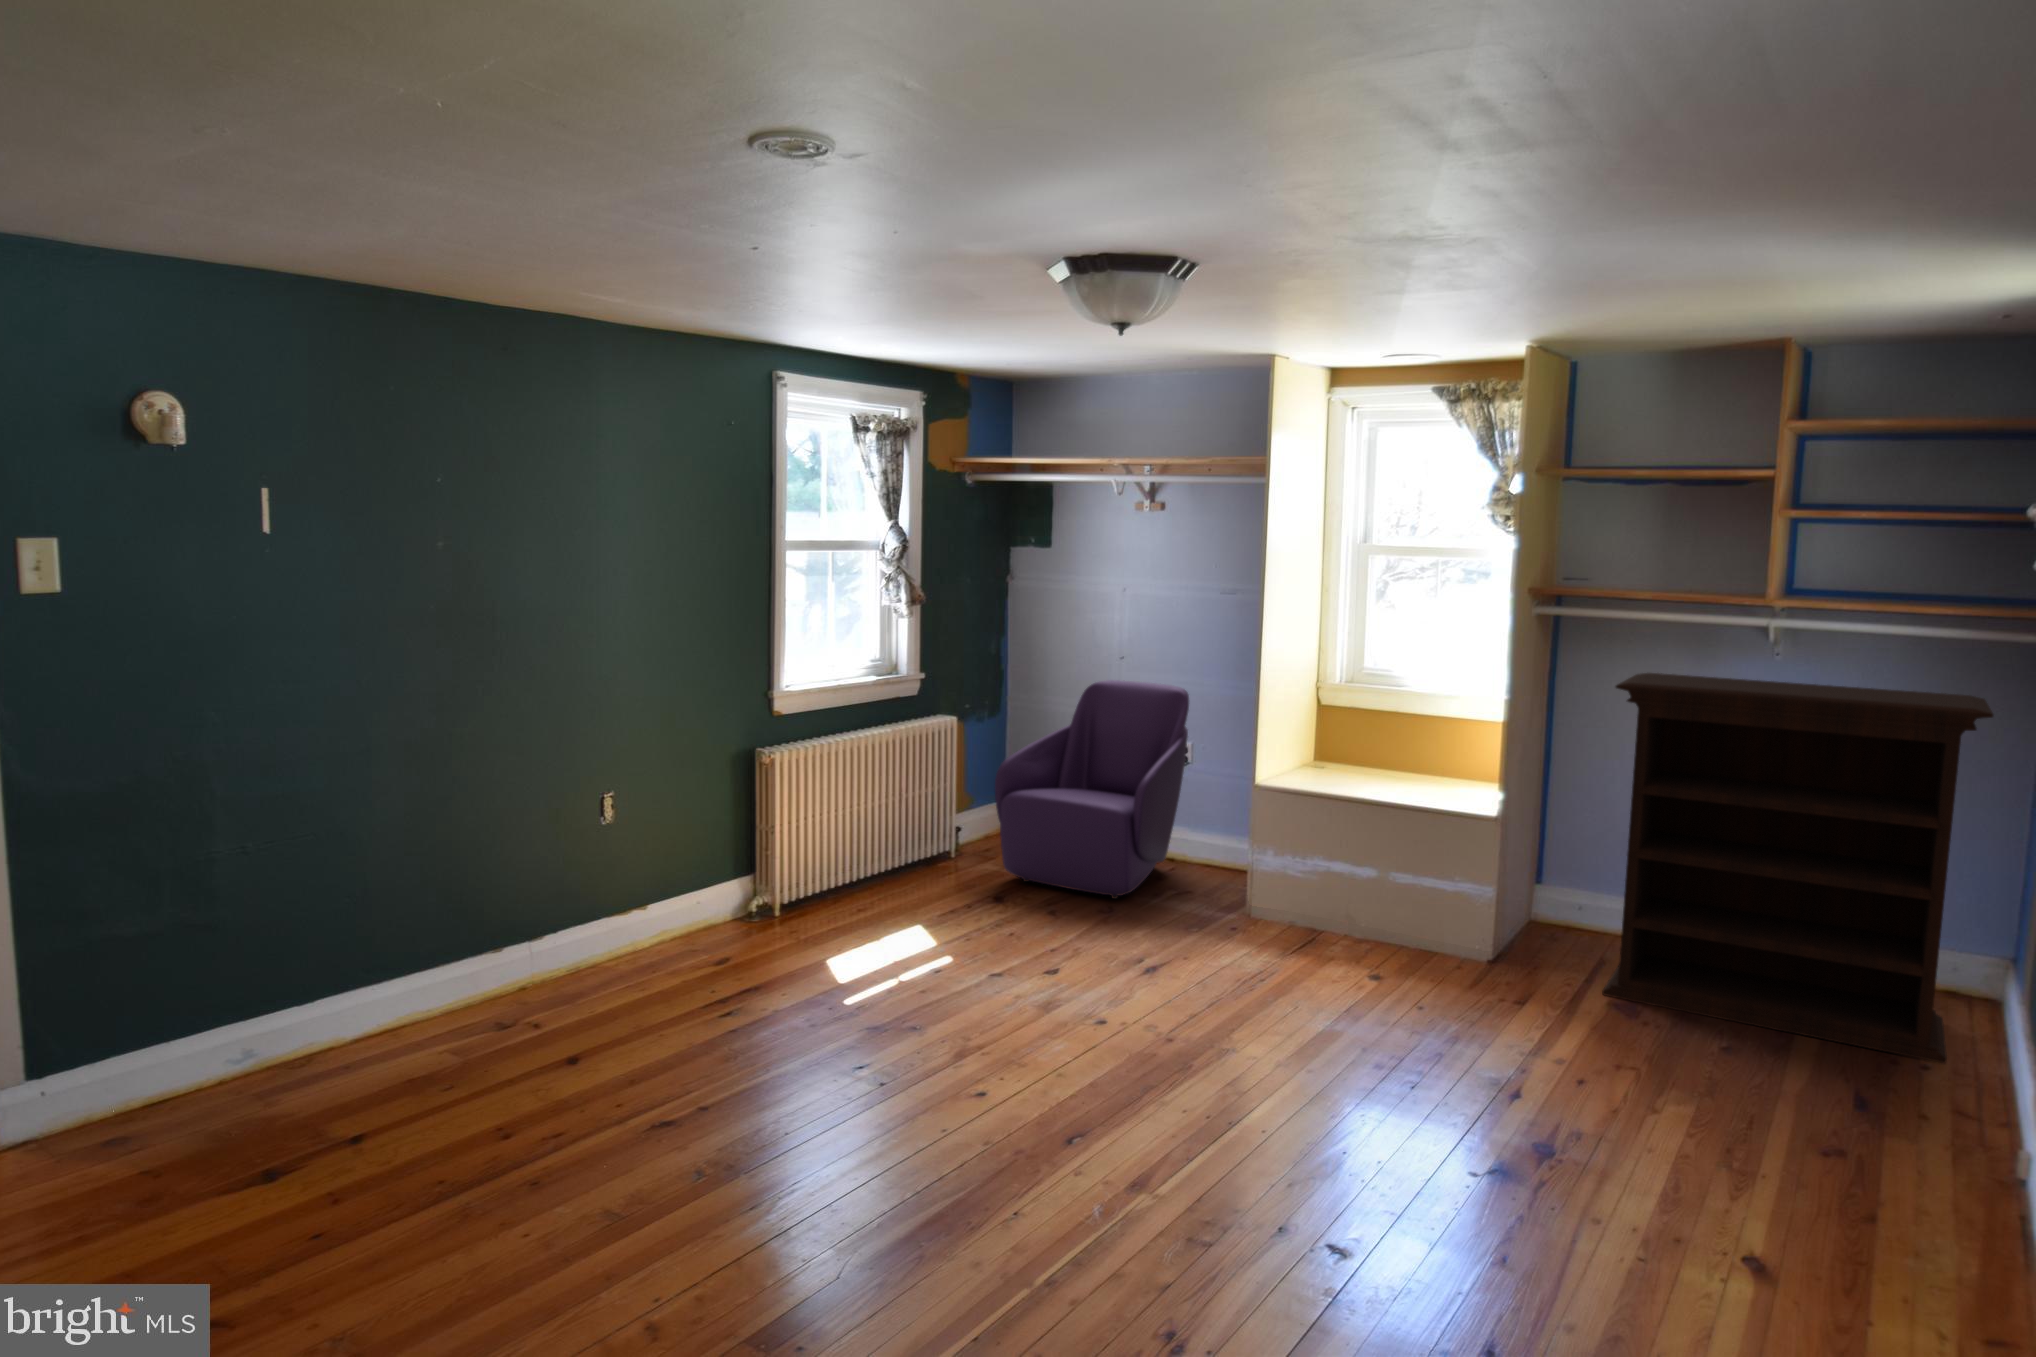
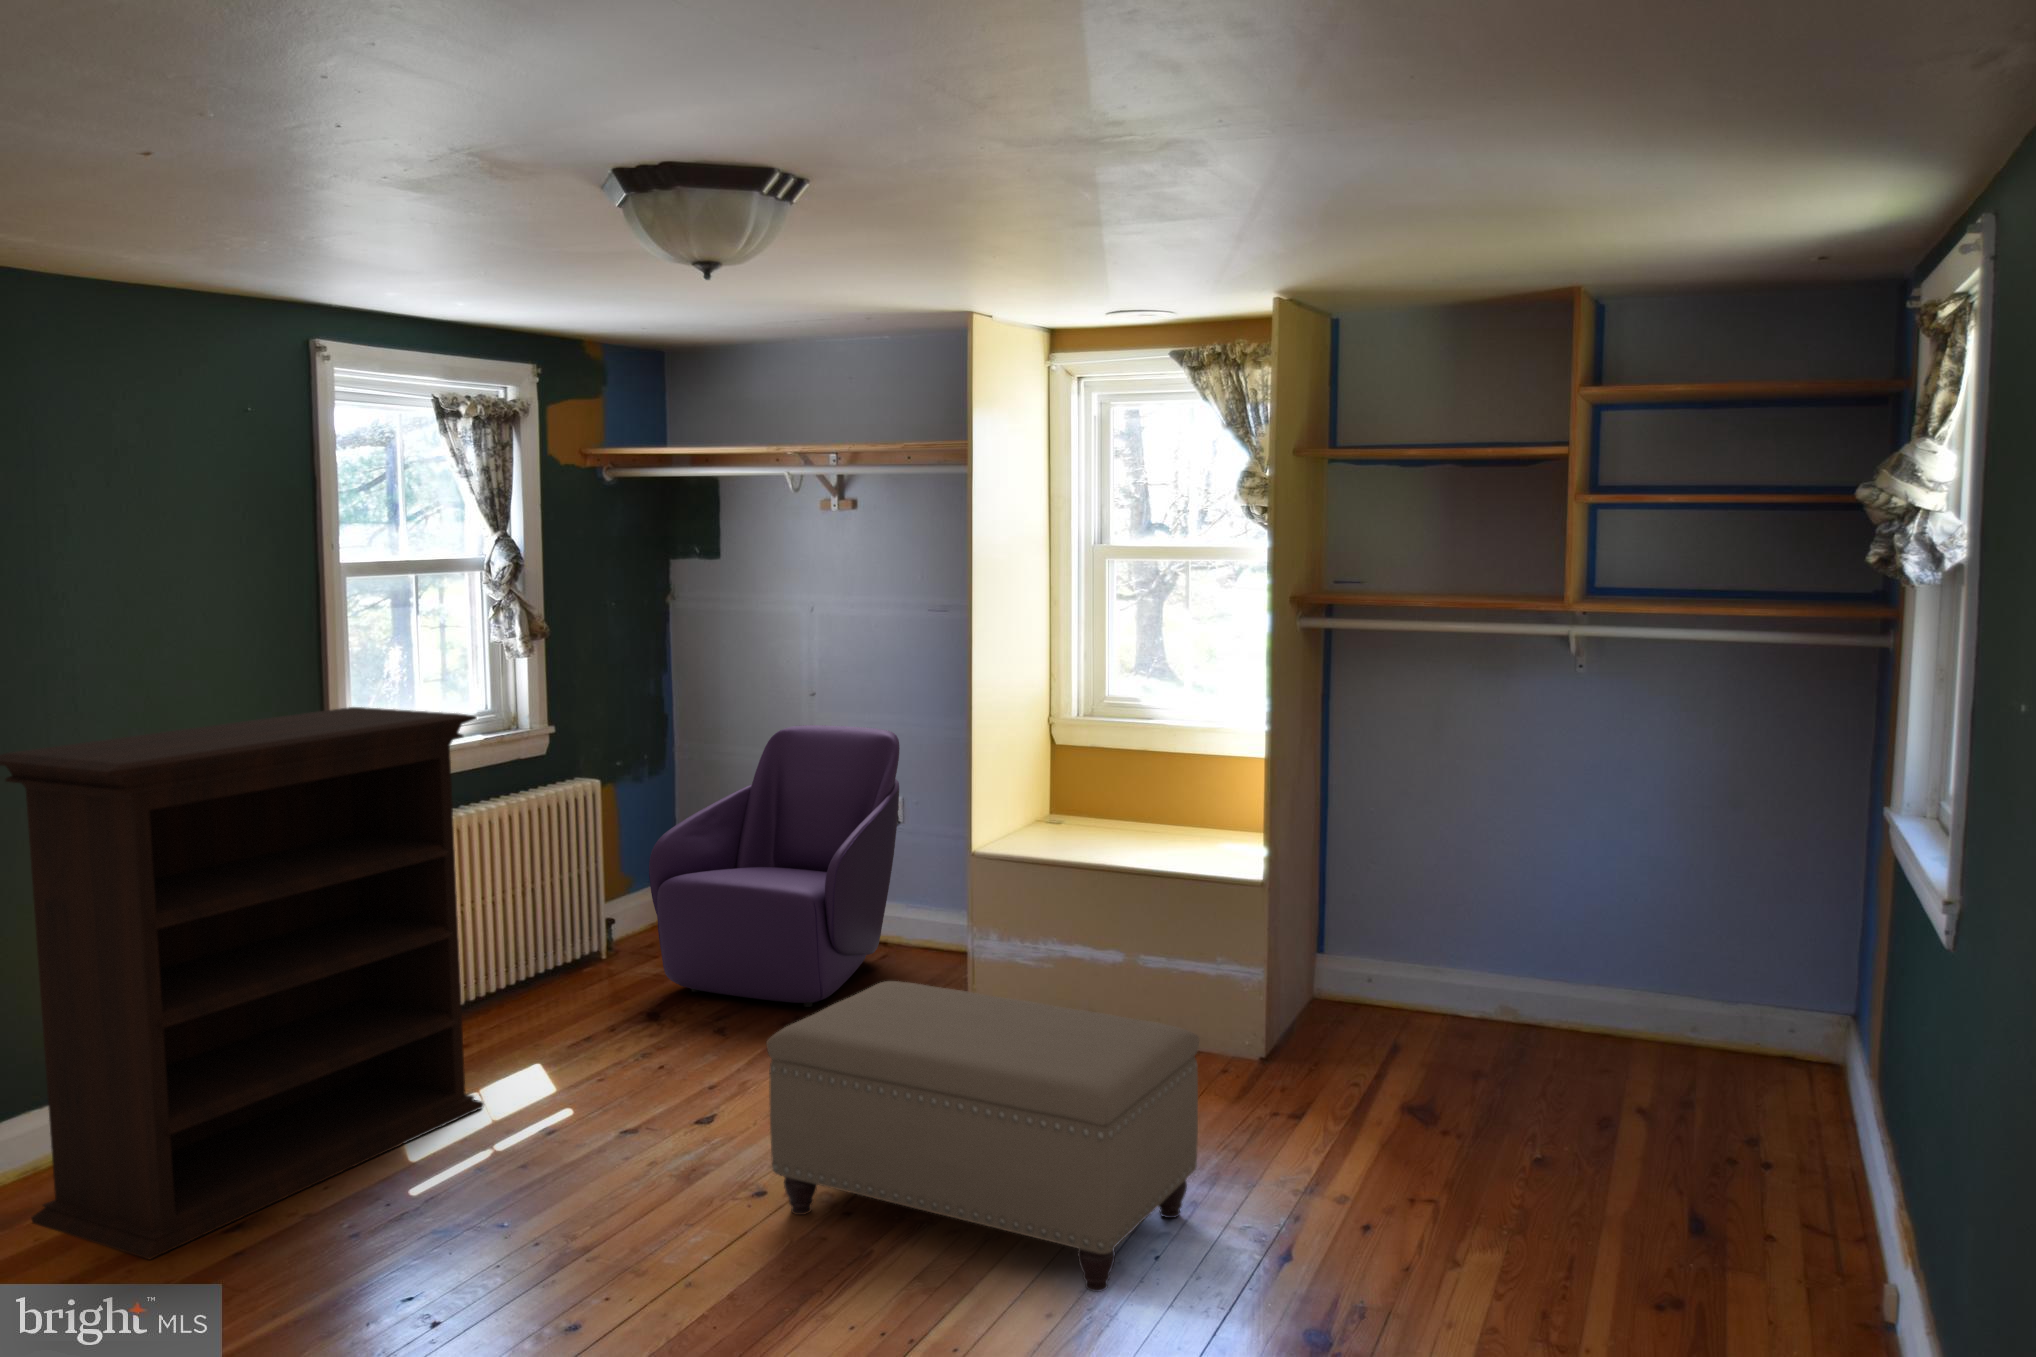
bookshelf: present [1602,673,1993,1063] -> present [0,707,484,1259]
ottoman: none [1114,877,1457,1121] -> present [766,981,1199,1292]

